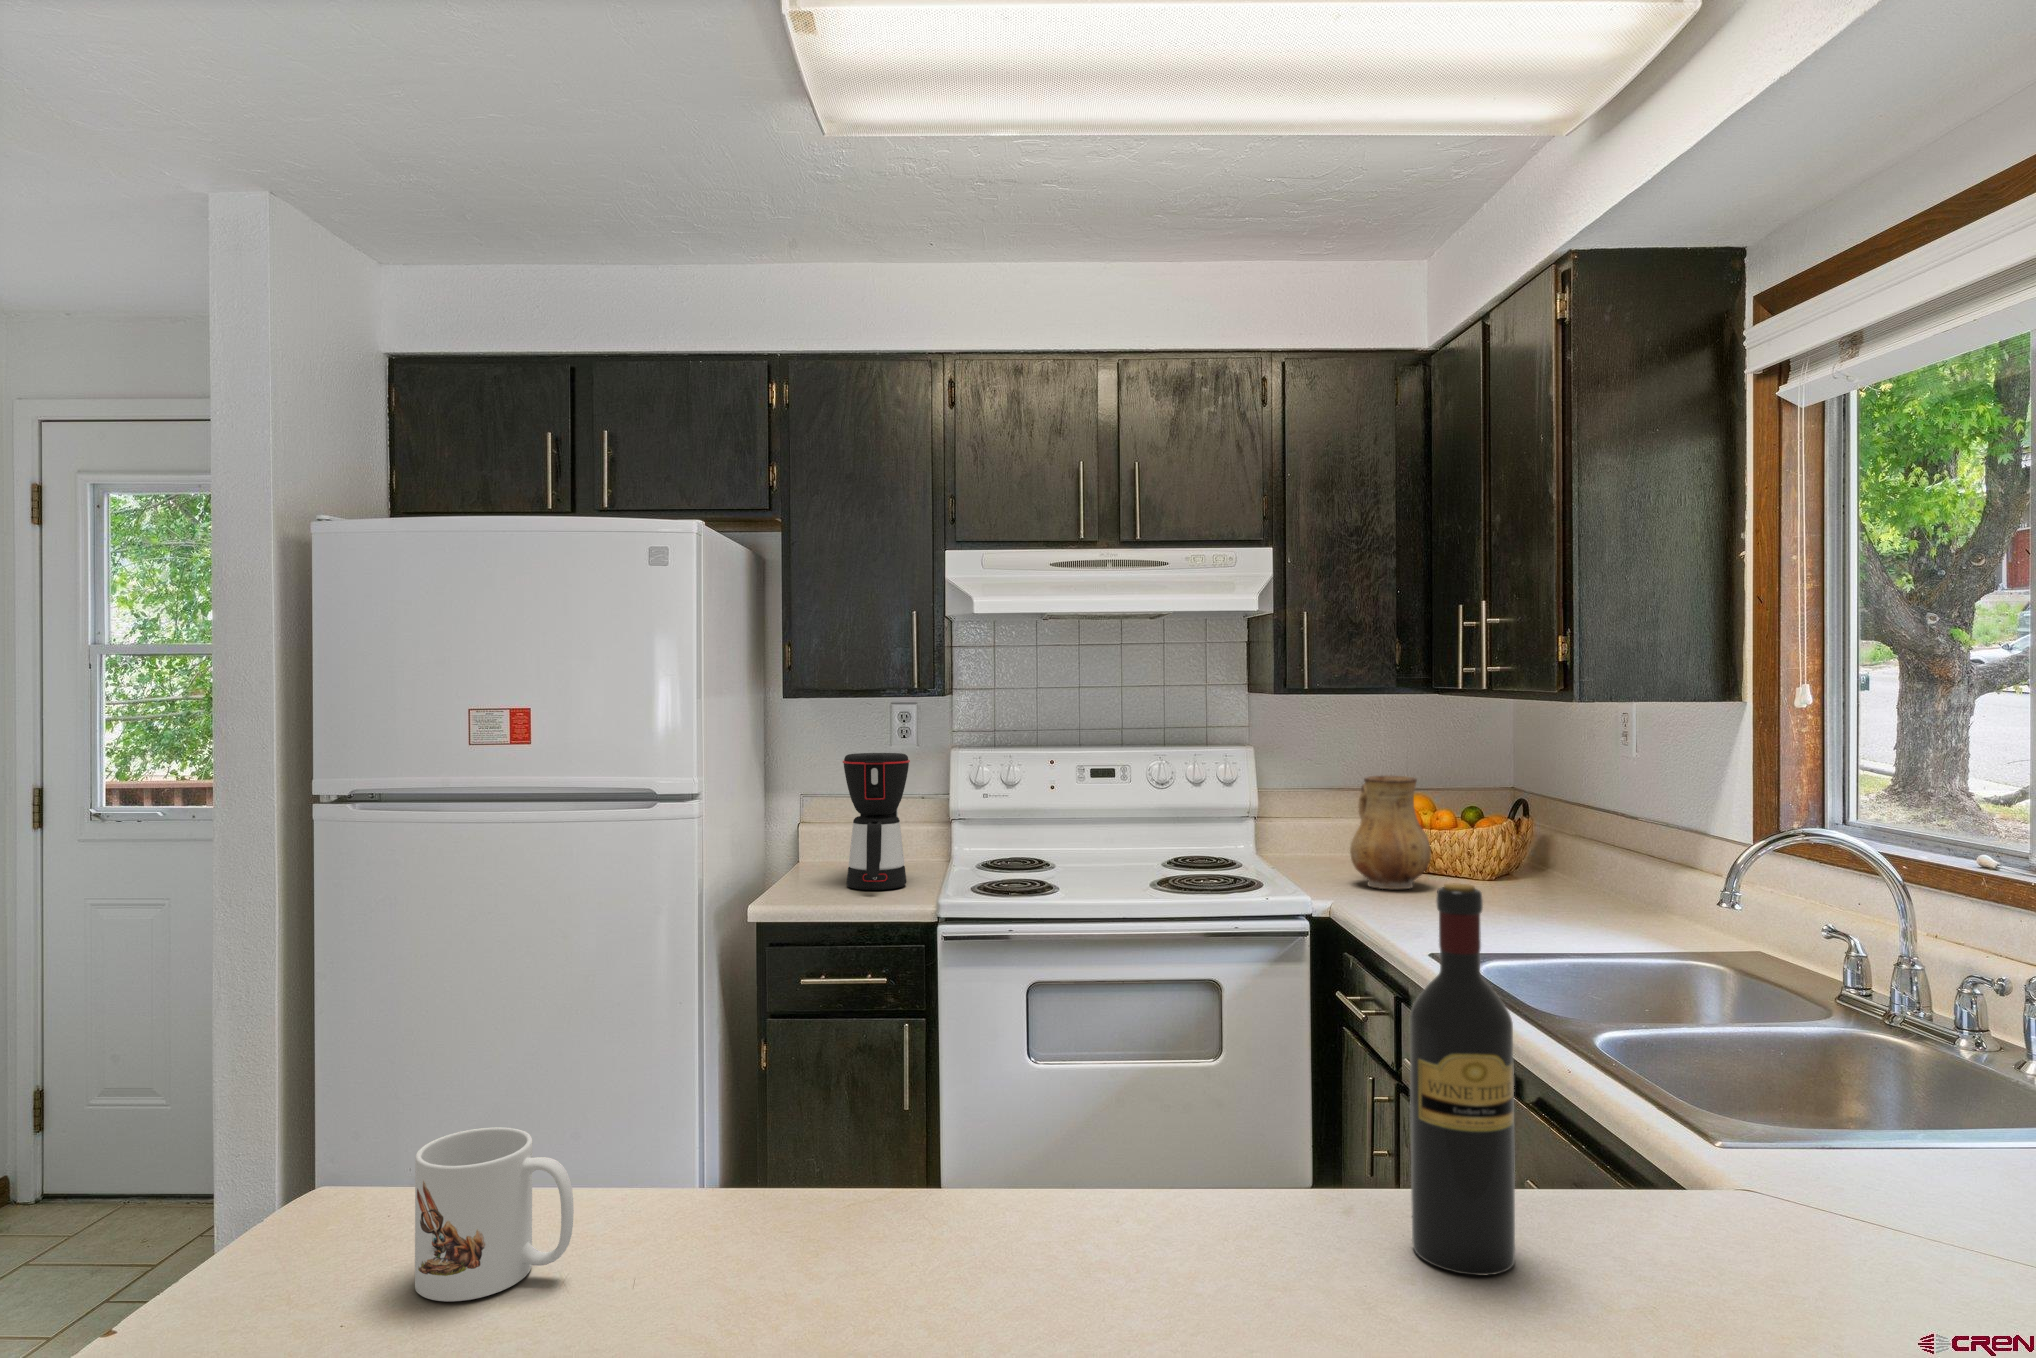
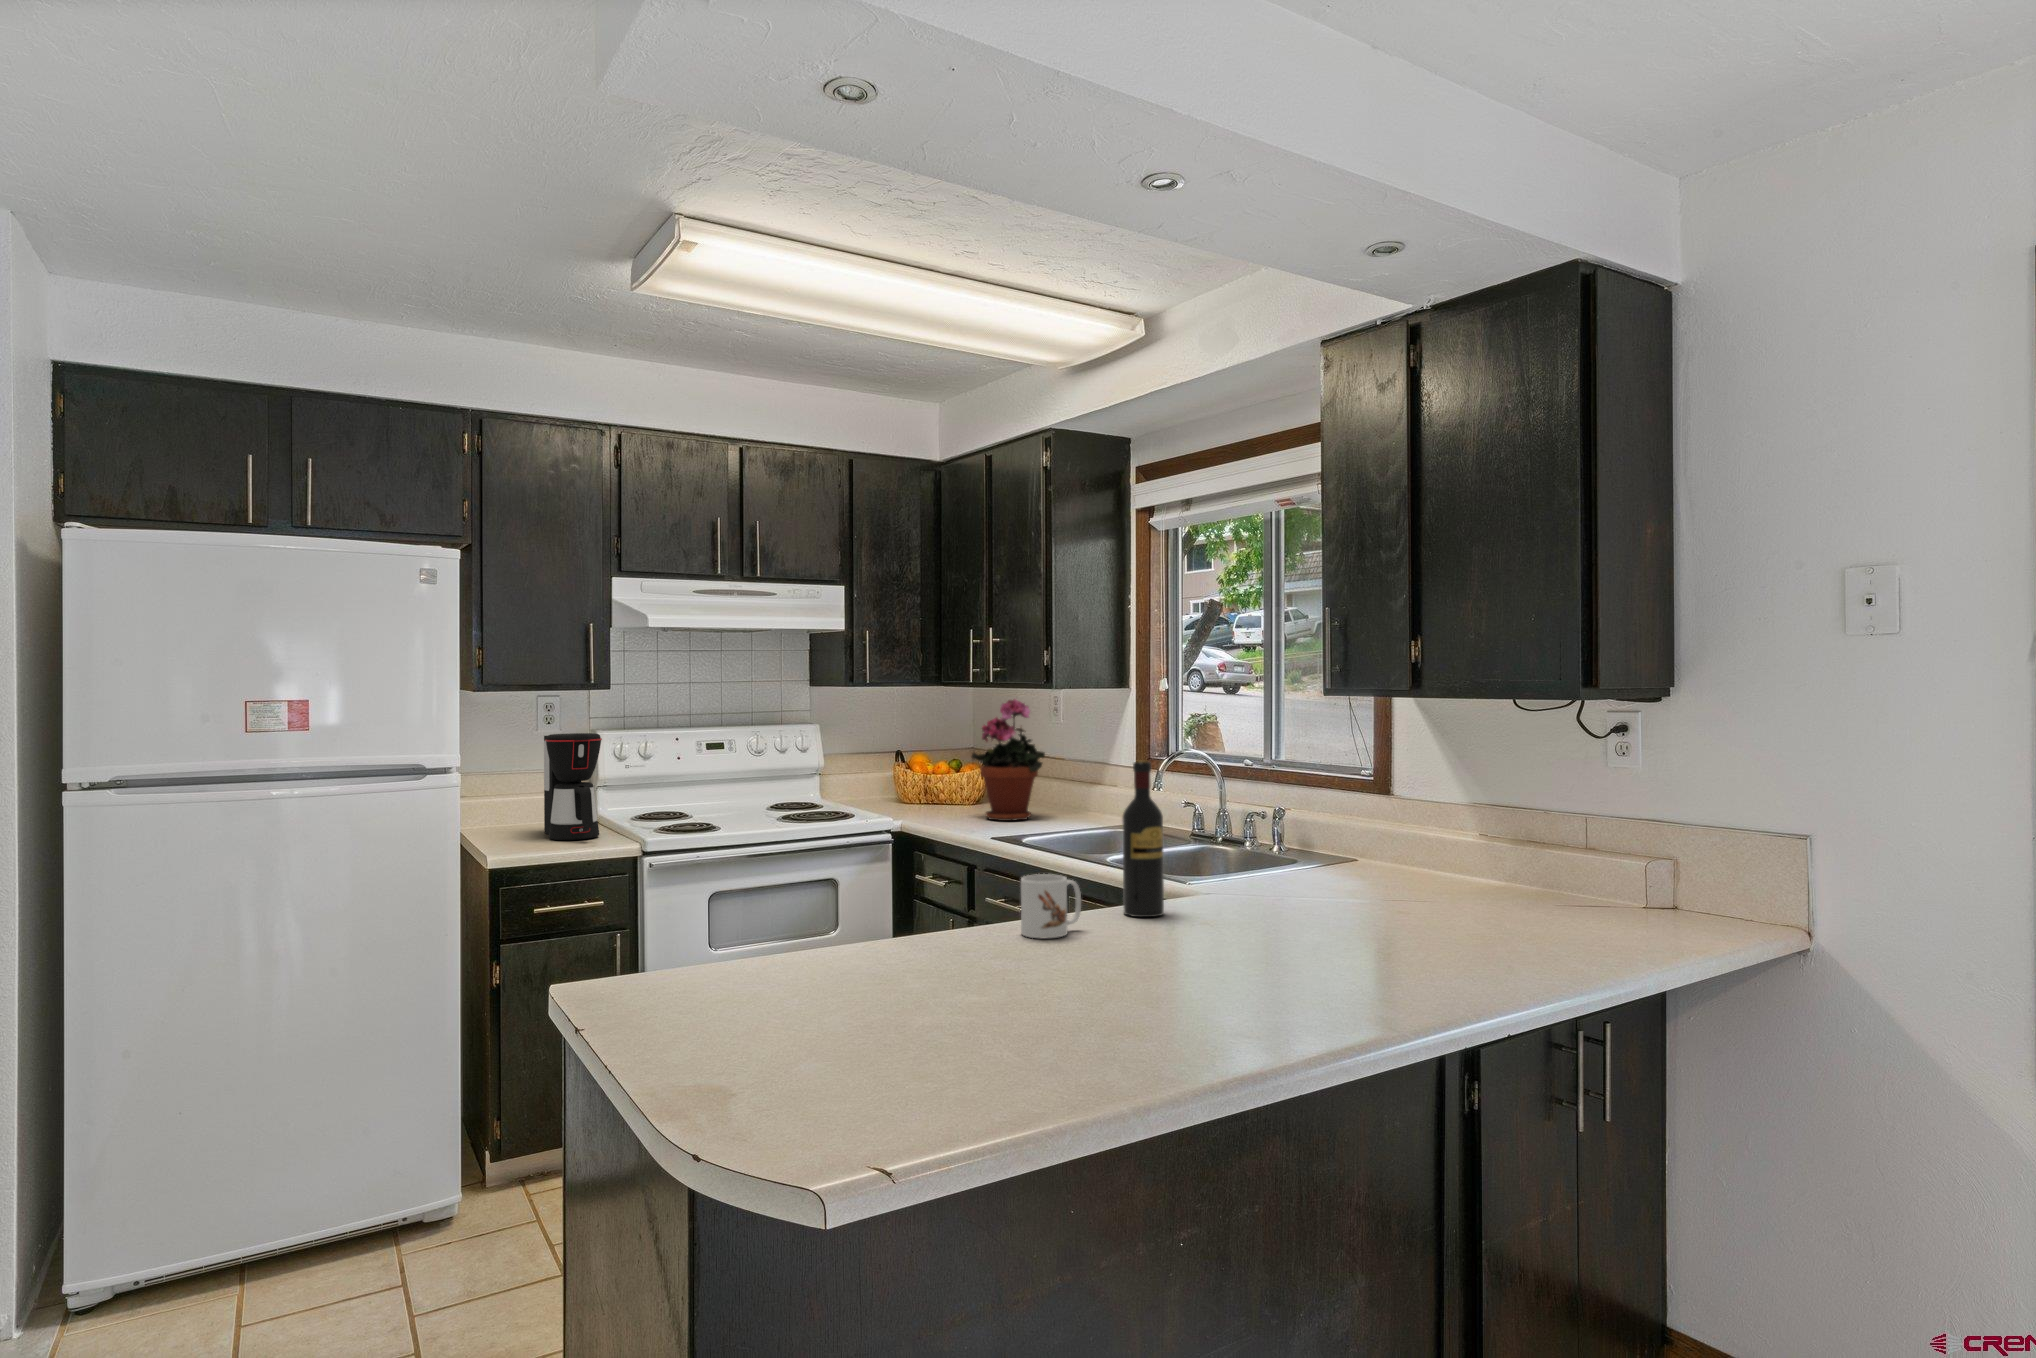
potted plant: none [1447,716,1577,921] -> present [972,699,1045,821]
ceramic pitcher: present [1350,775,1431,889] -> none [899,739,950,813]
mug: present [415,1127,574,1301] -> present [1021,874,1081,938]

